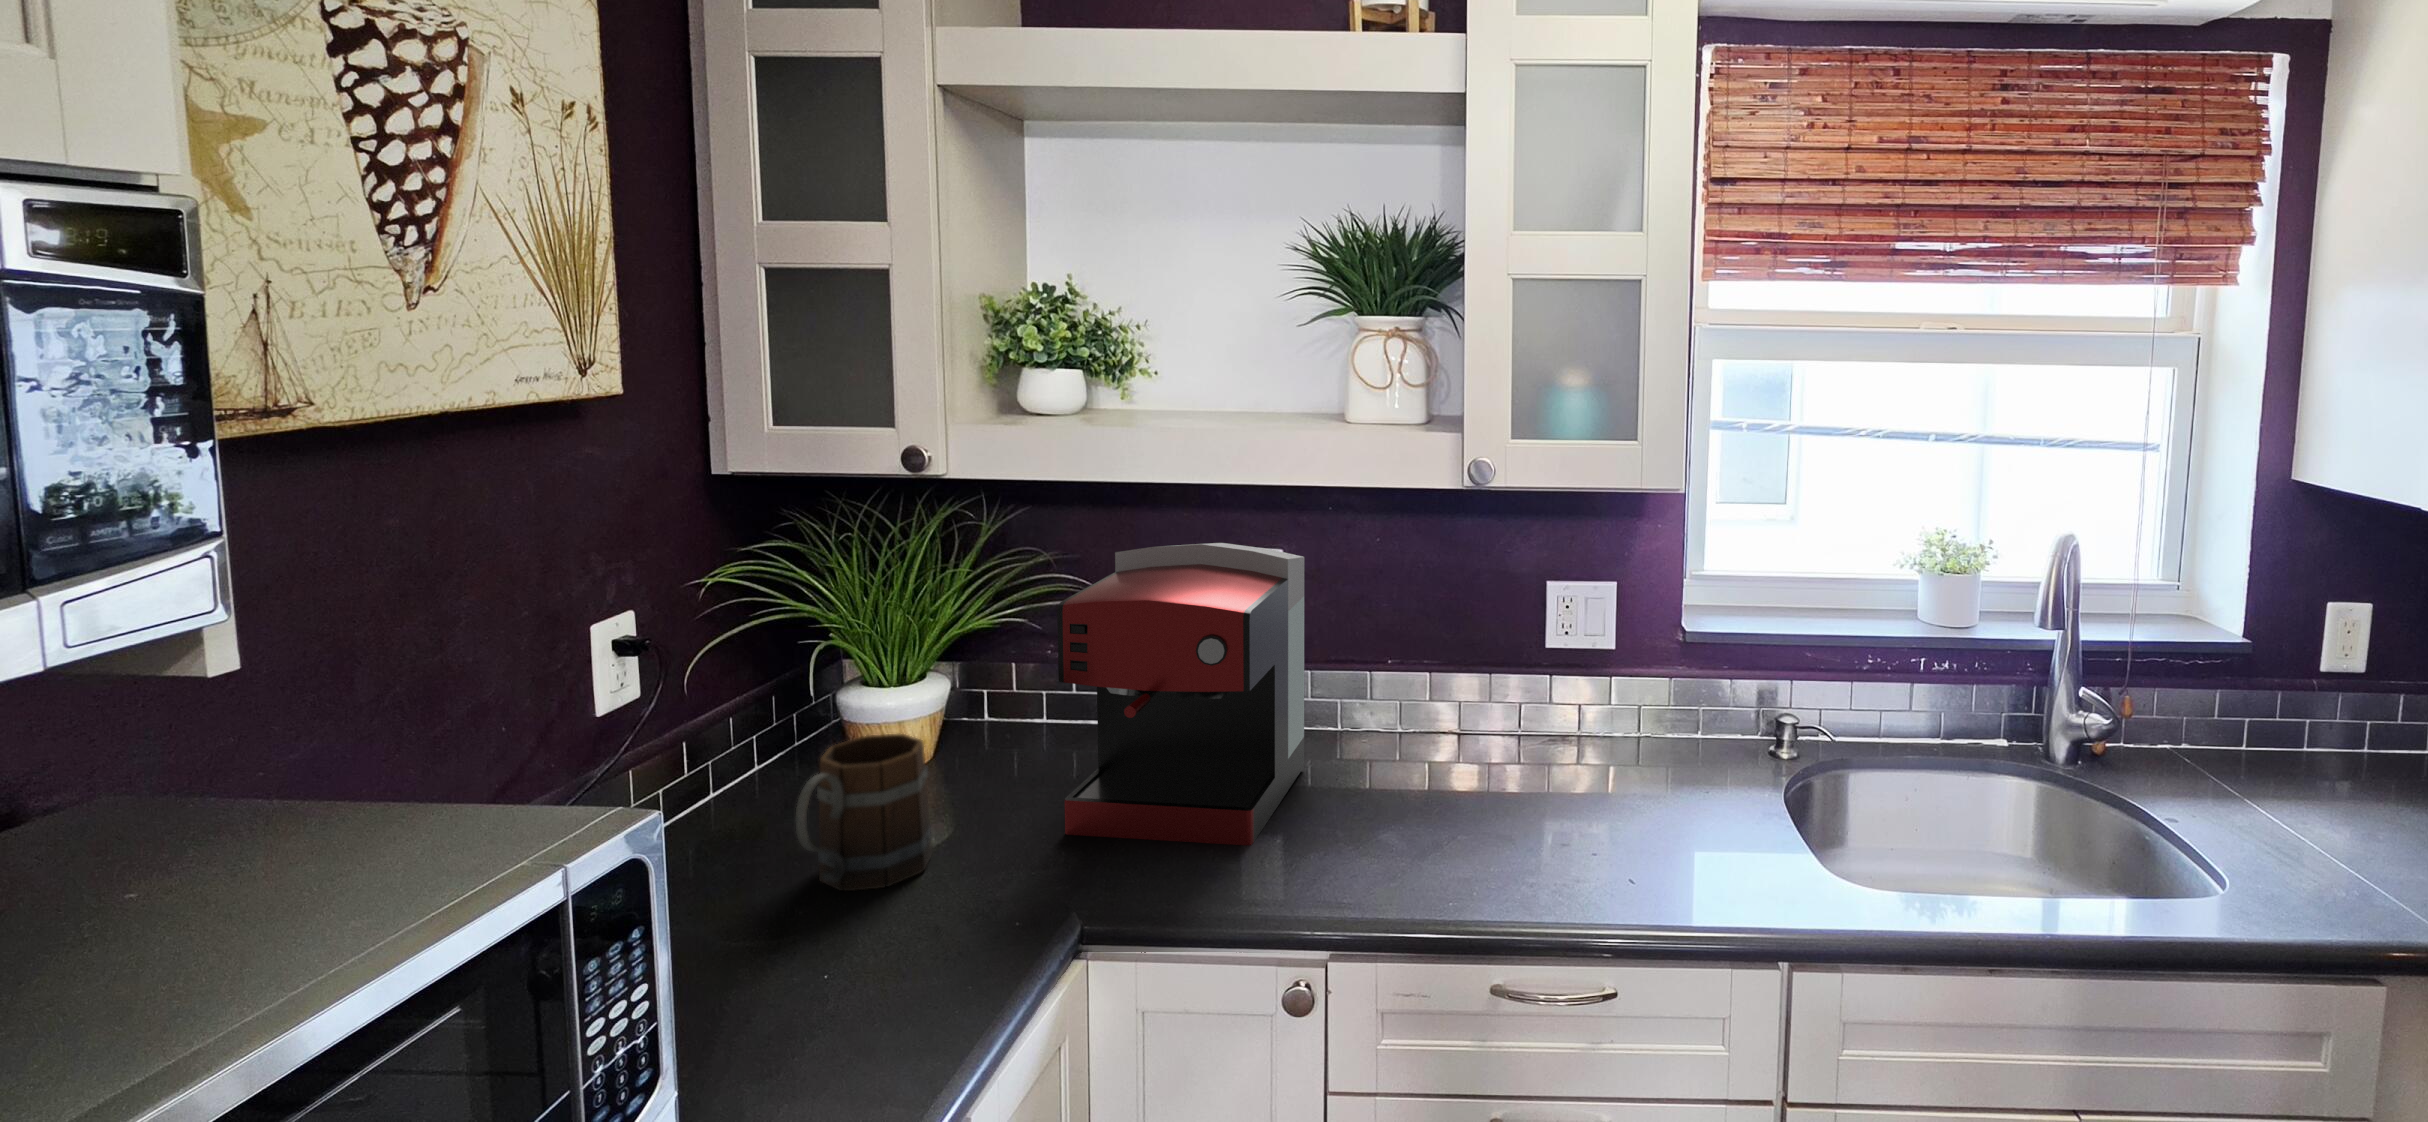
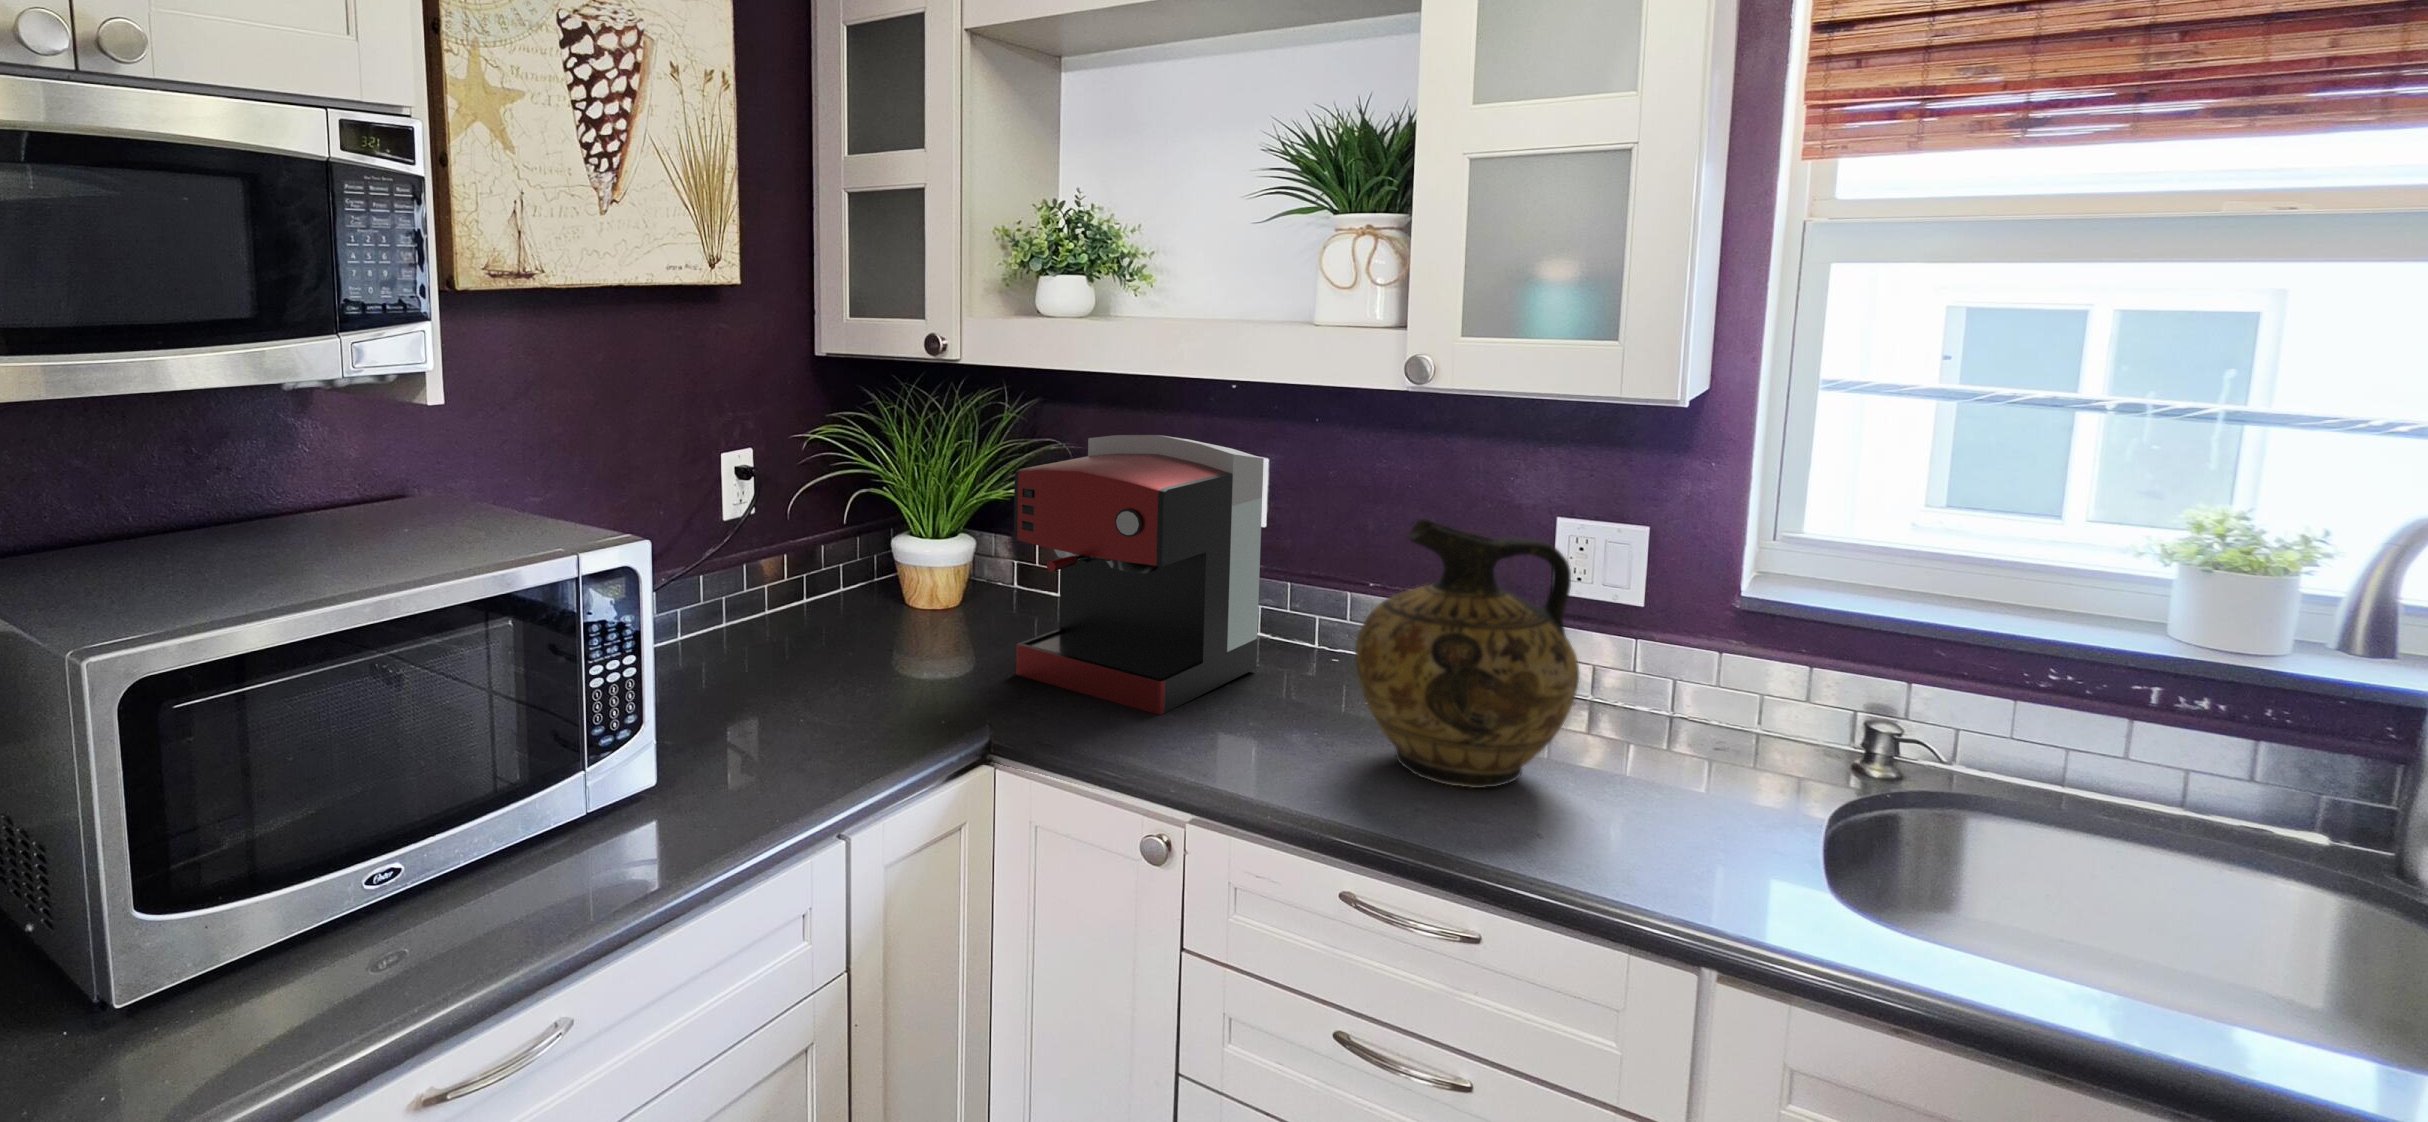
ceramic jug: none [1447,612,1632,853] -> present [1355,519,1579,788]
mug: present [796,733,932,891] -> none [803,561,912,679]

